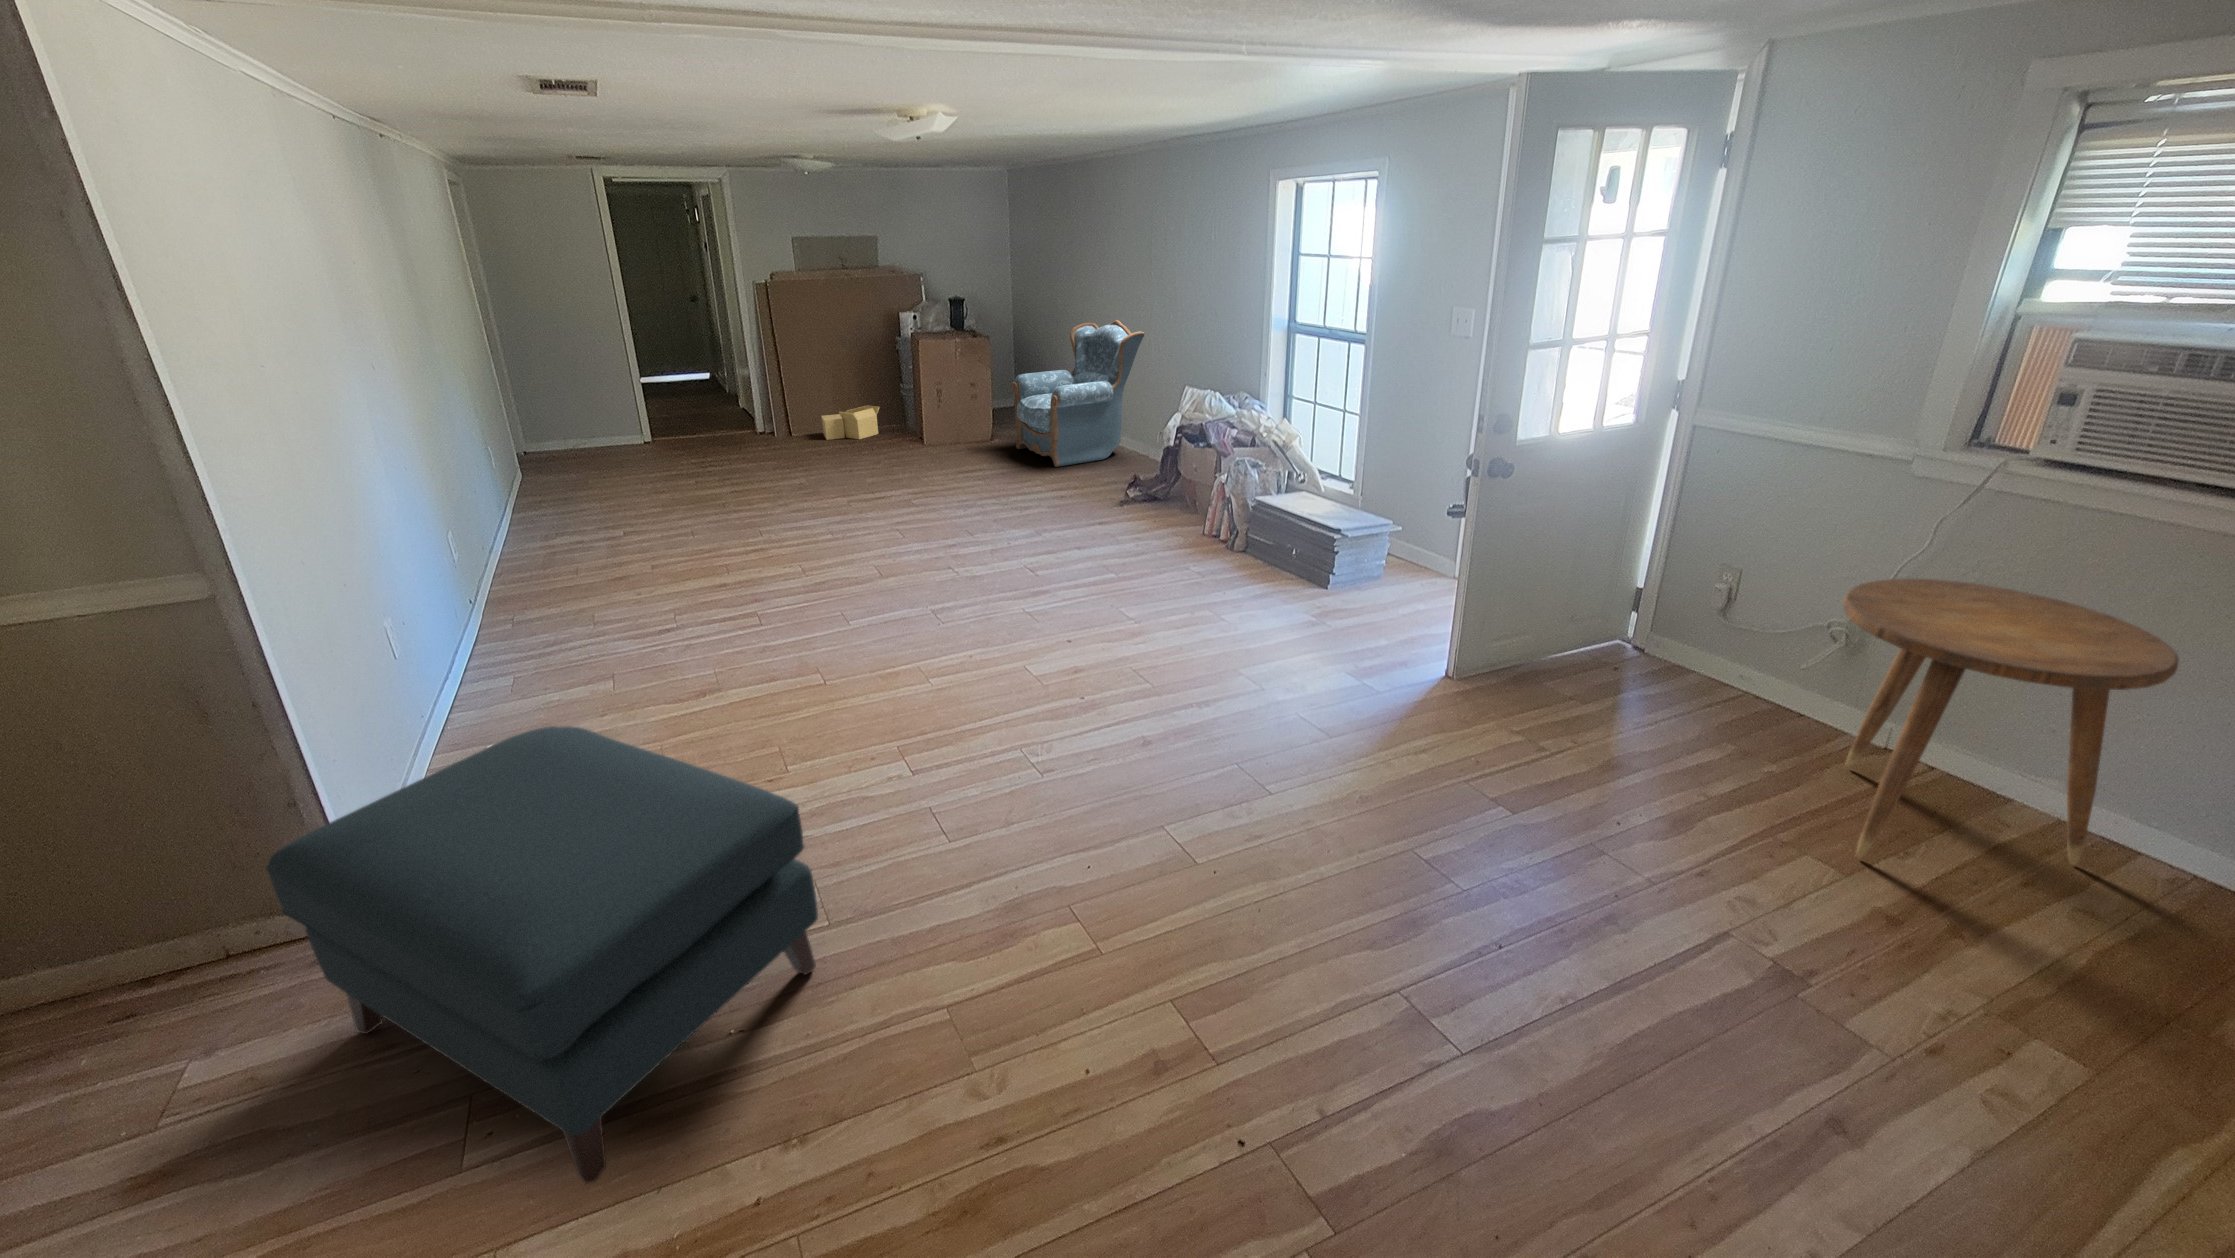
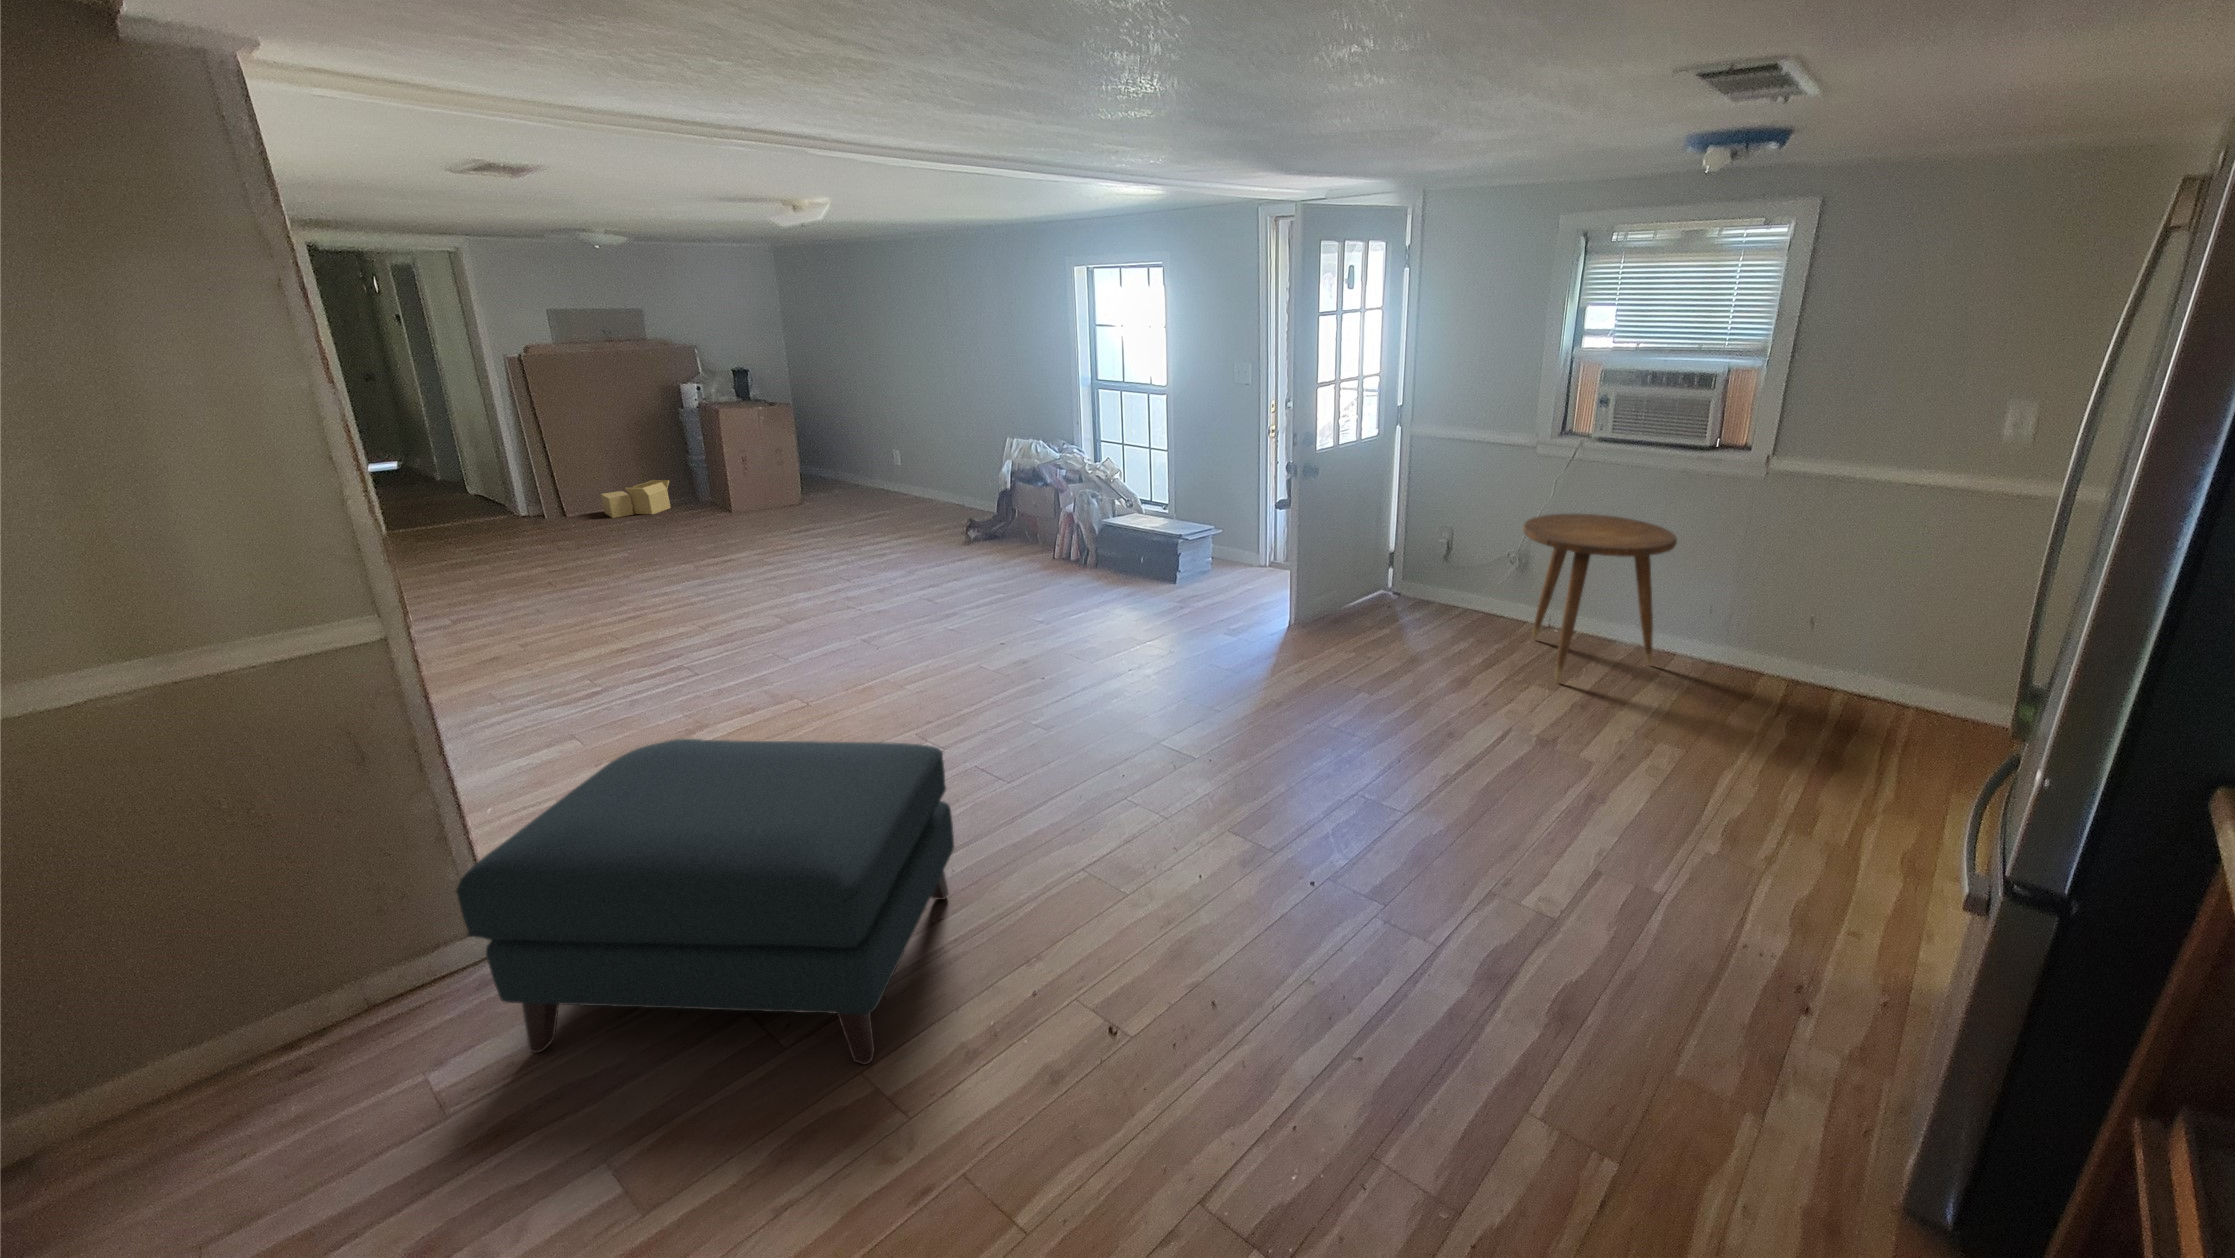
armchair: present [1011,320,1144,467] -> none [823,386,952,521]

